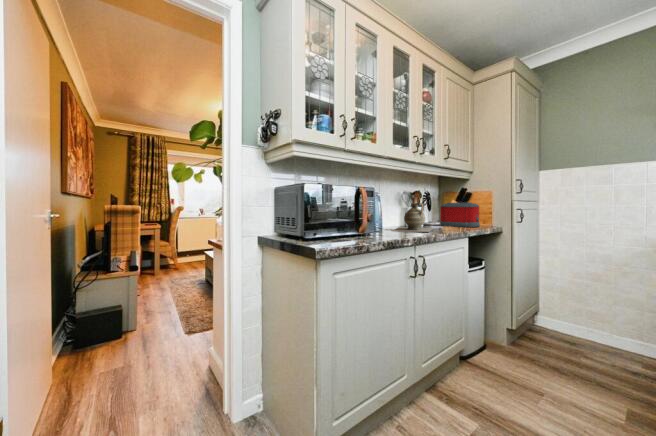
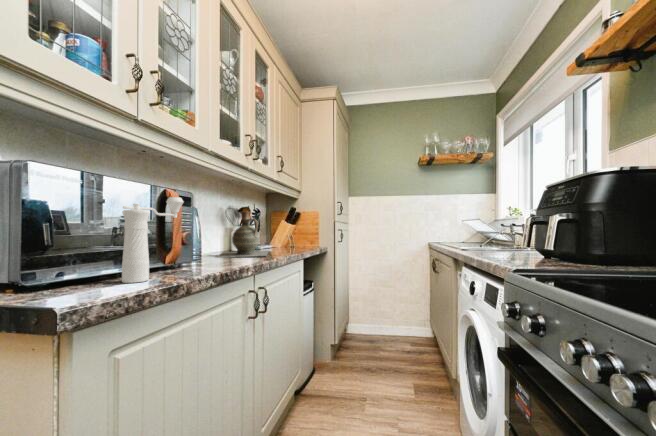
pepper mill: none [336,195,367,243] -> present [122,197,184,283]
toaster: present [440,203,480,227] -> none [269,221,311,249]

